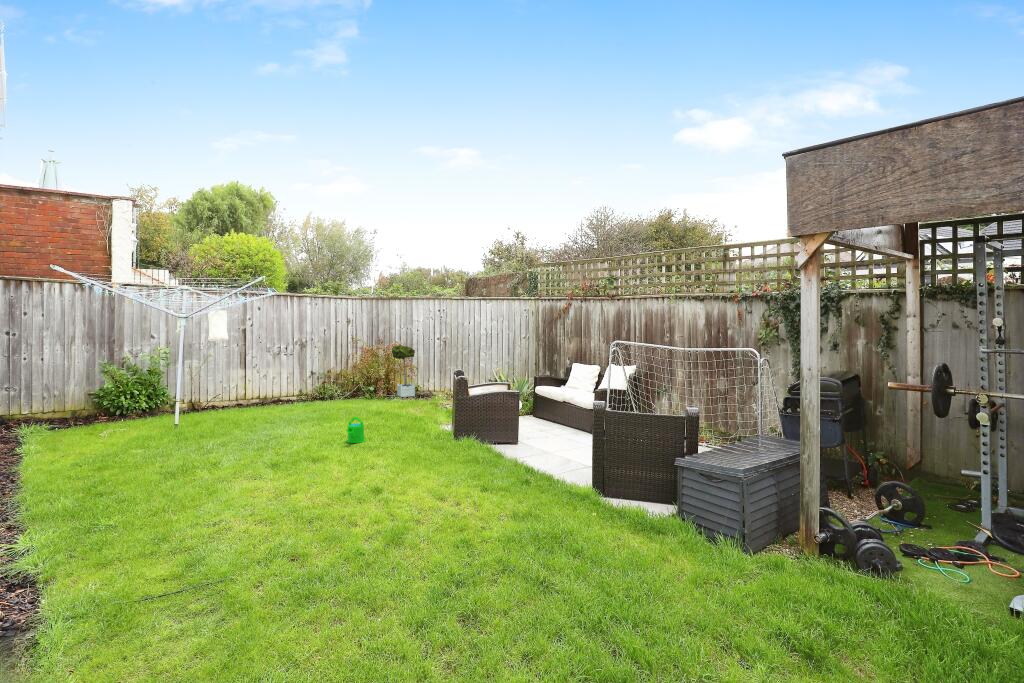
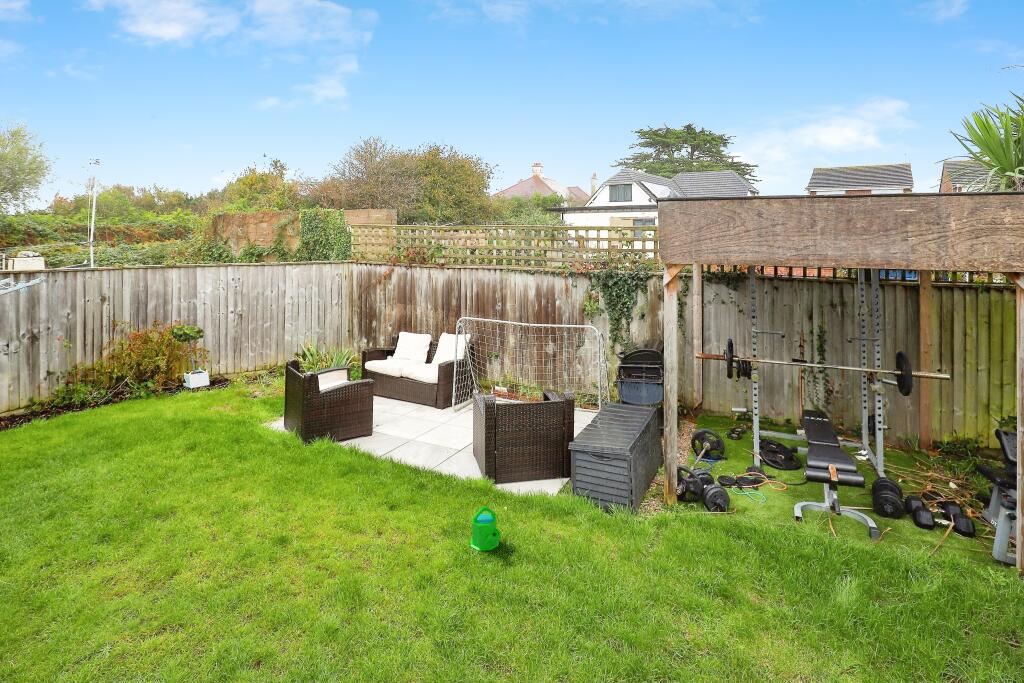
watering can: present [347,417,365,443] -> present [470,506,500,551]

